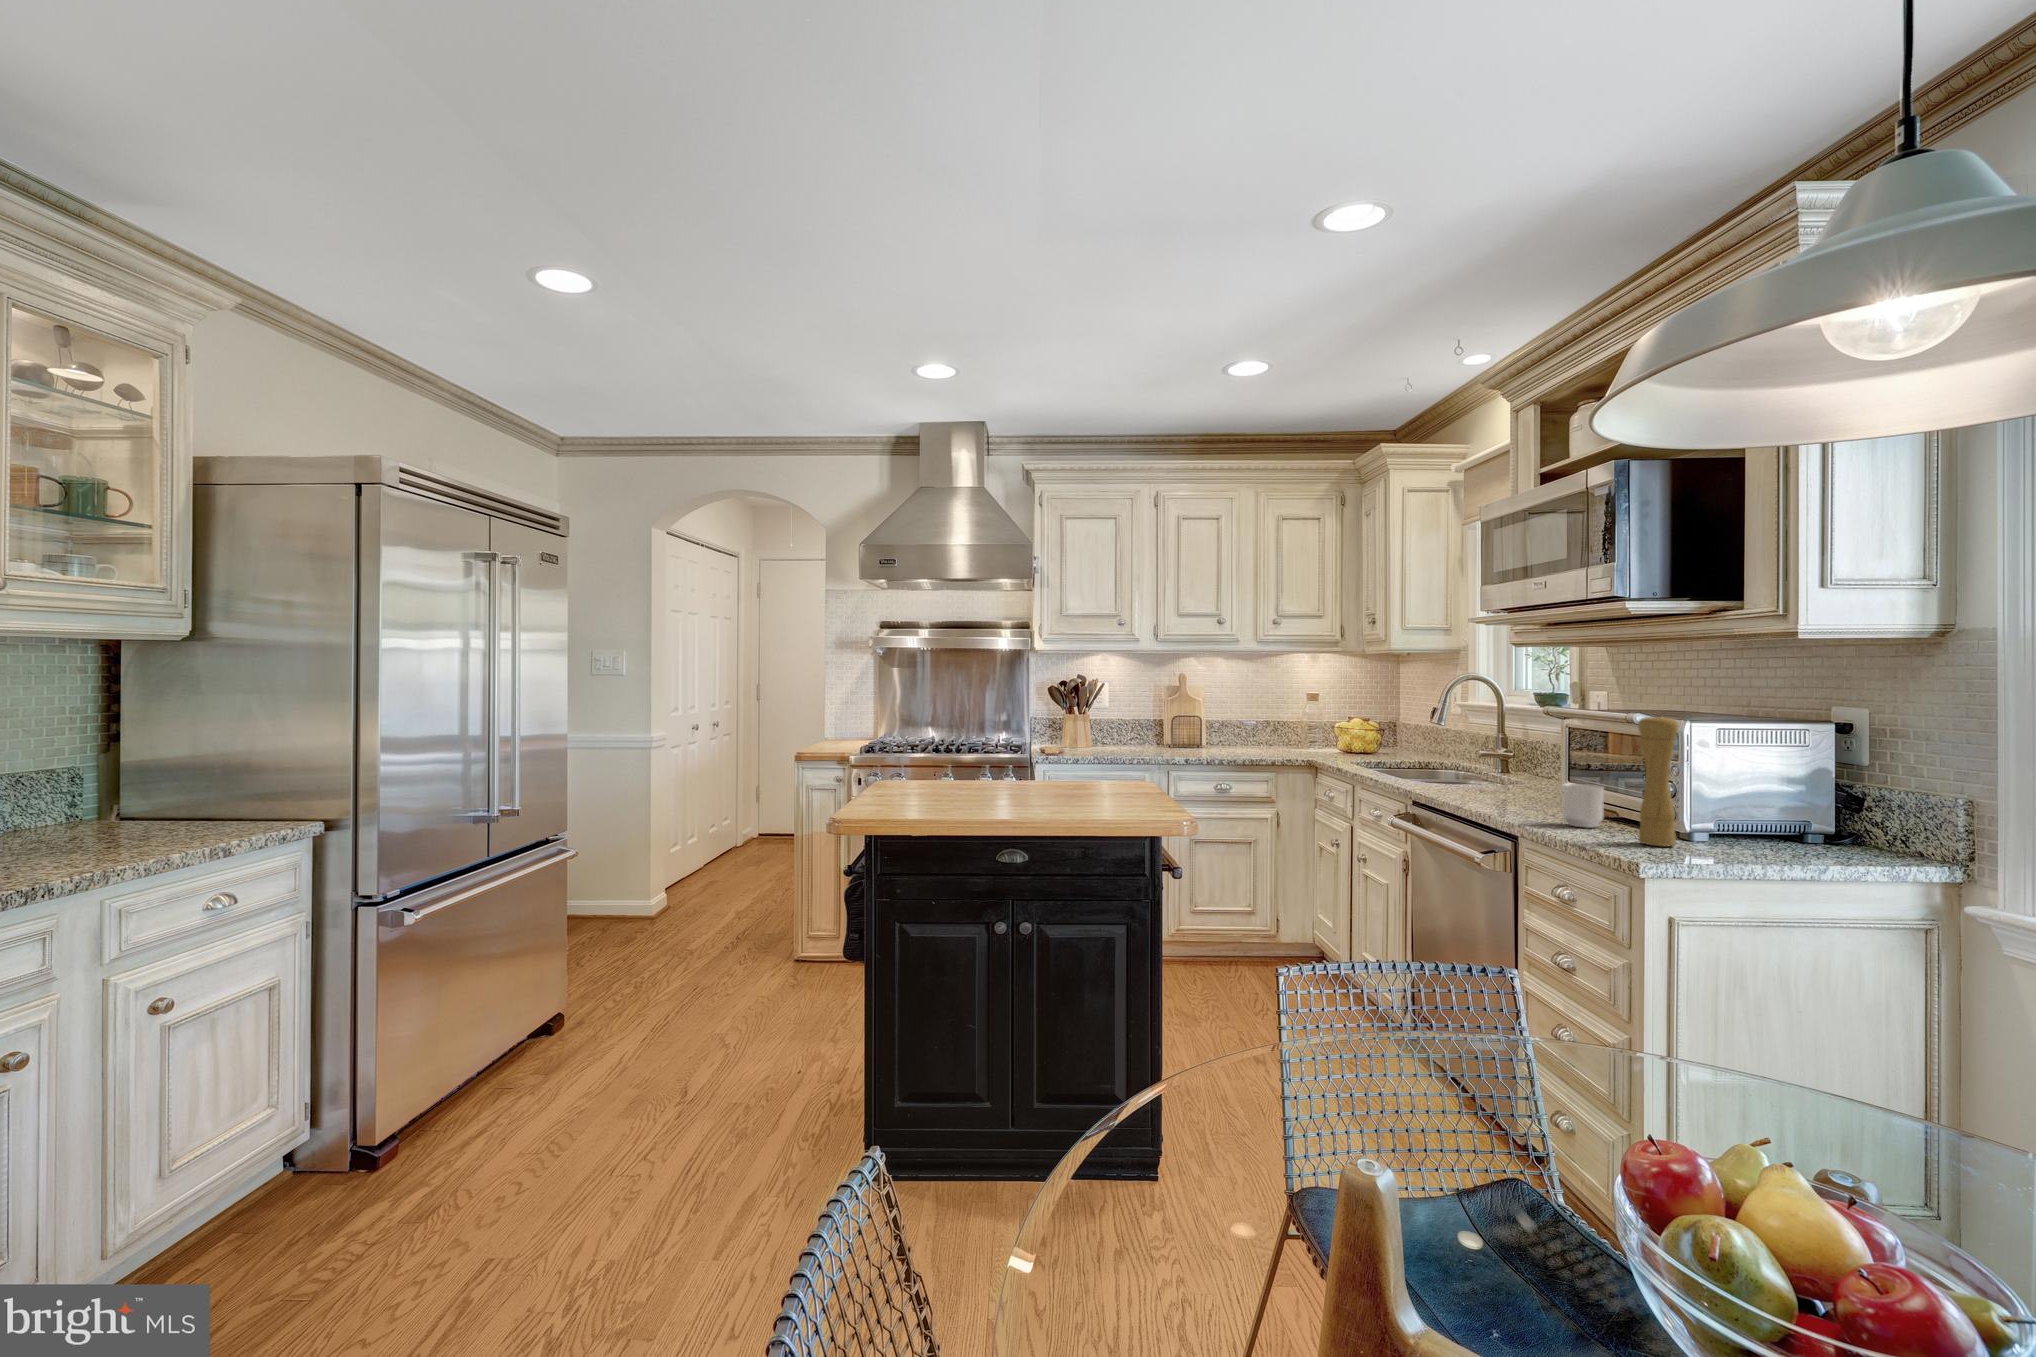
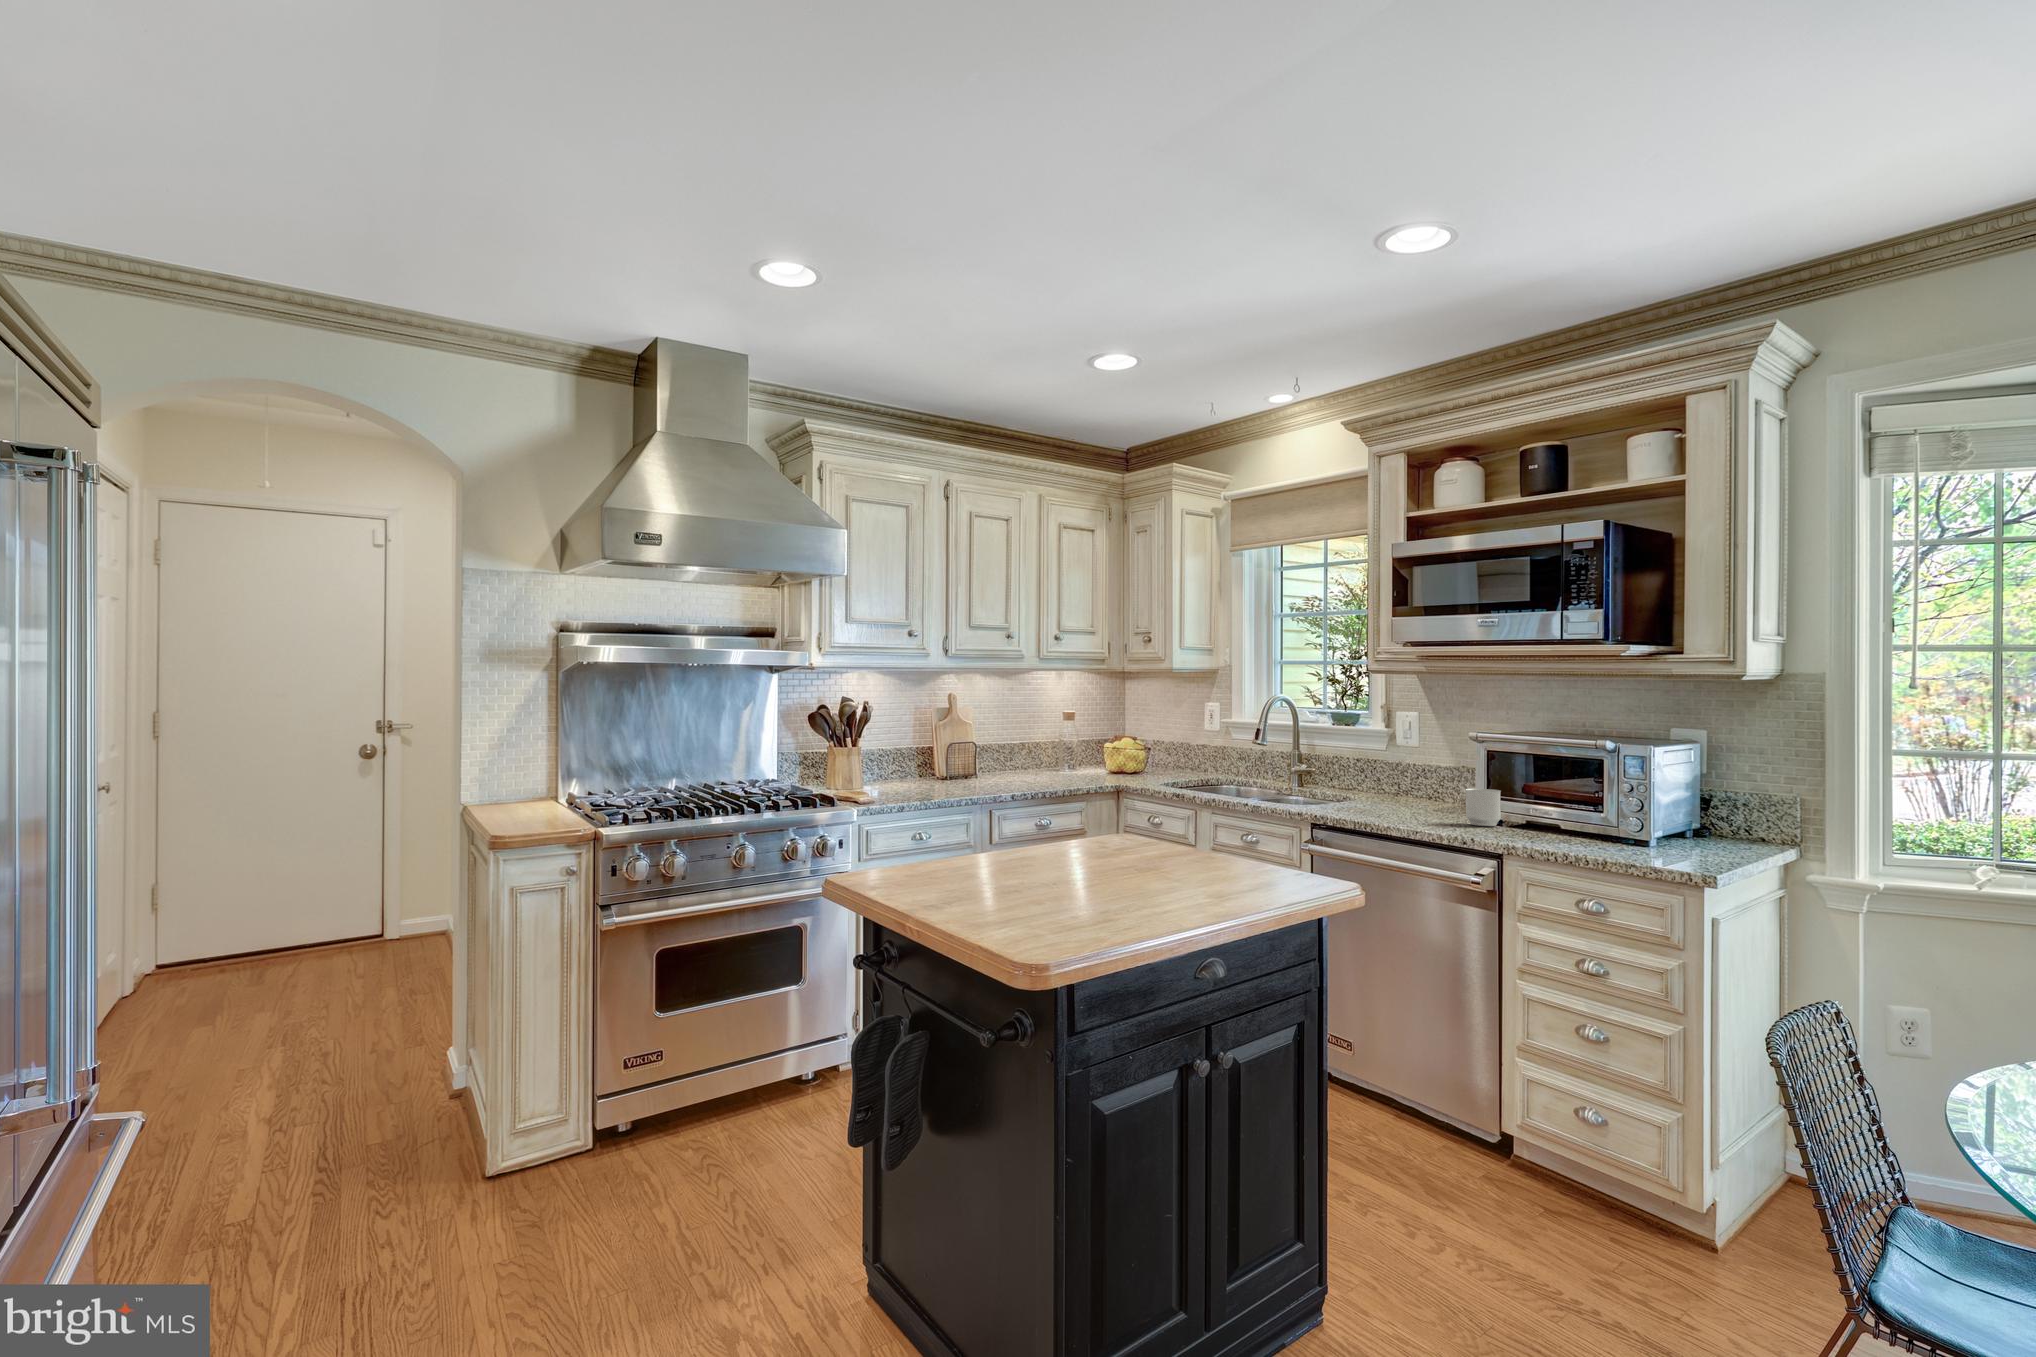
pepper mill: present [1638,715,1678,846] -> none [1529,726,1563,839]

